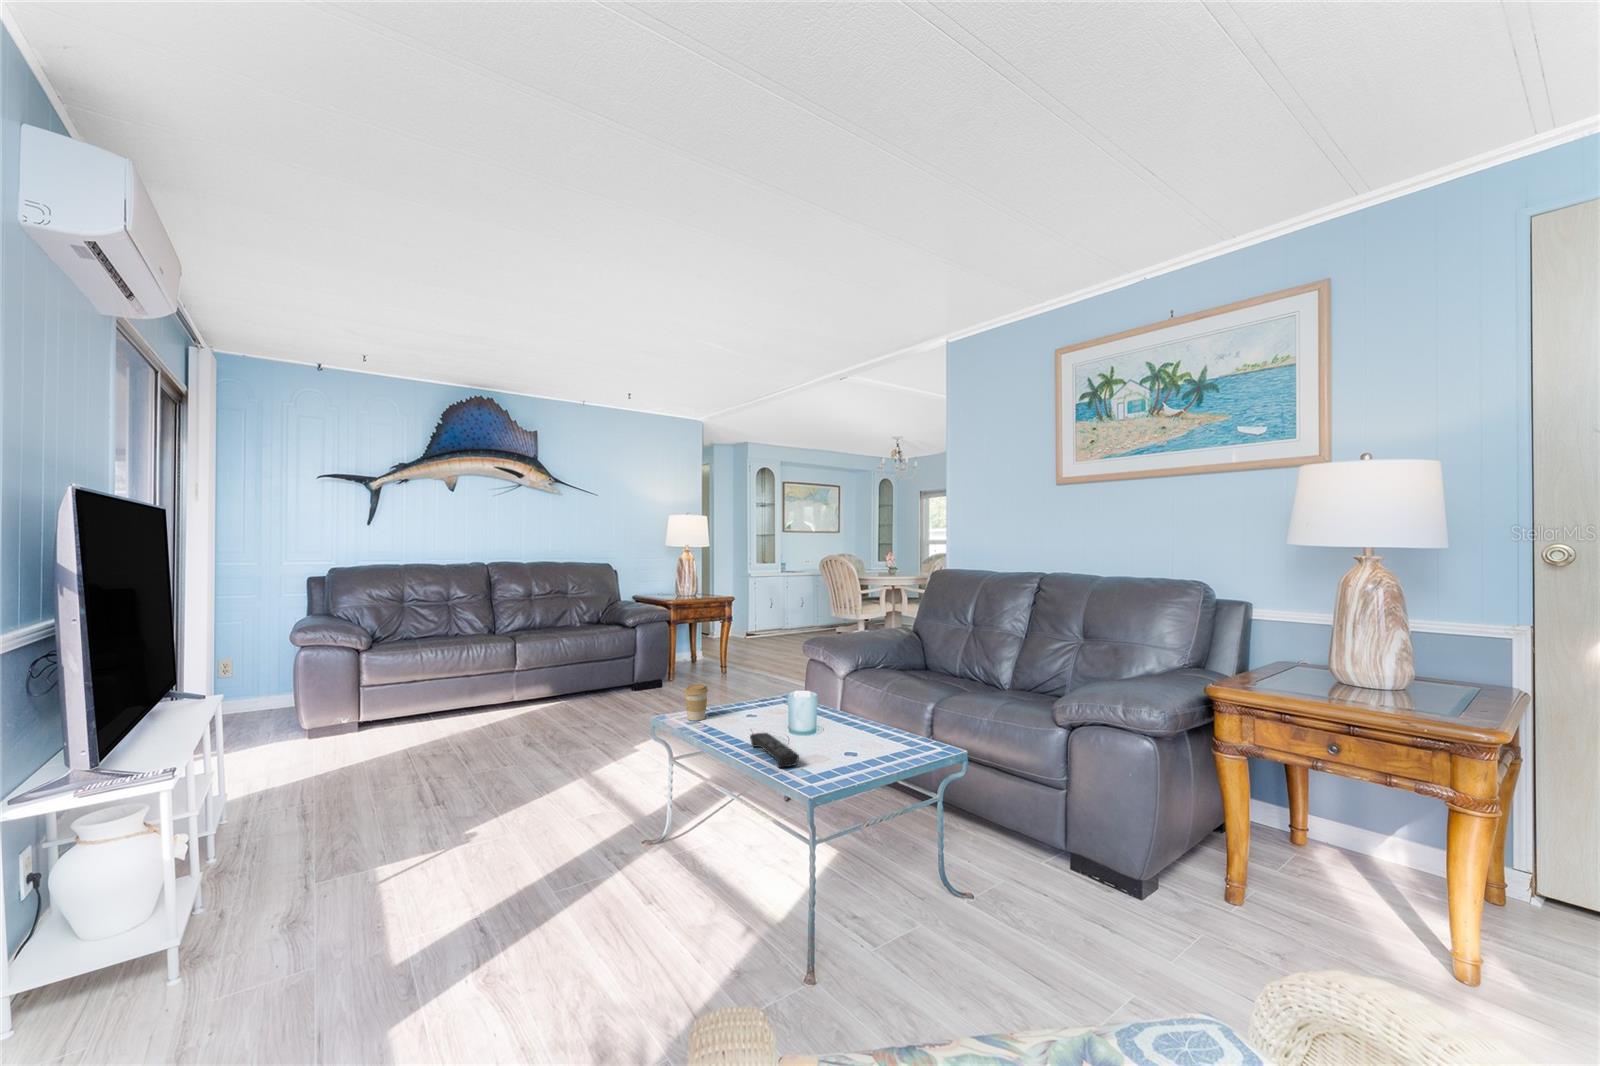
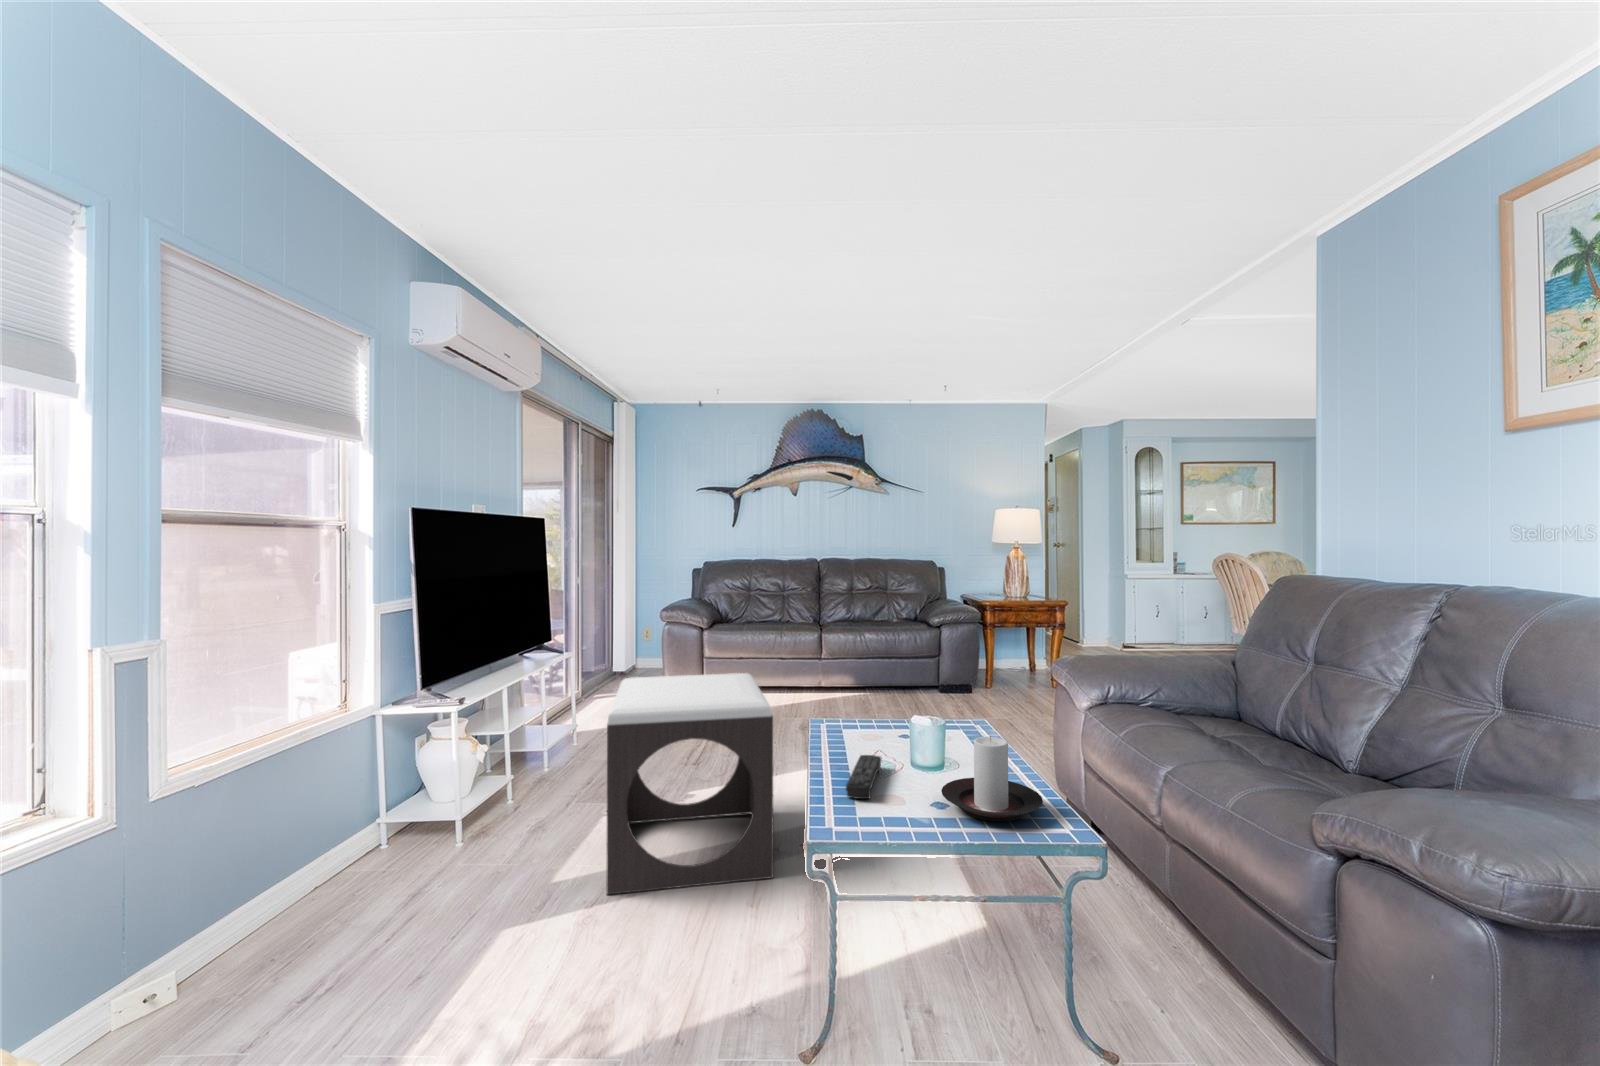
footstool: none [412,684,647,954] -> present [606,673,773,894]
coffee cup: present [685,684,708,721] -> none [846,692,871,731]
candle holder: none [842,695,917,758] -> present [941,736,1043,821]

